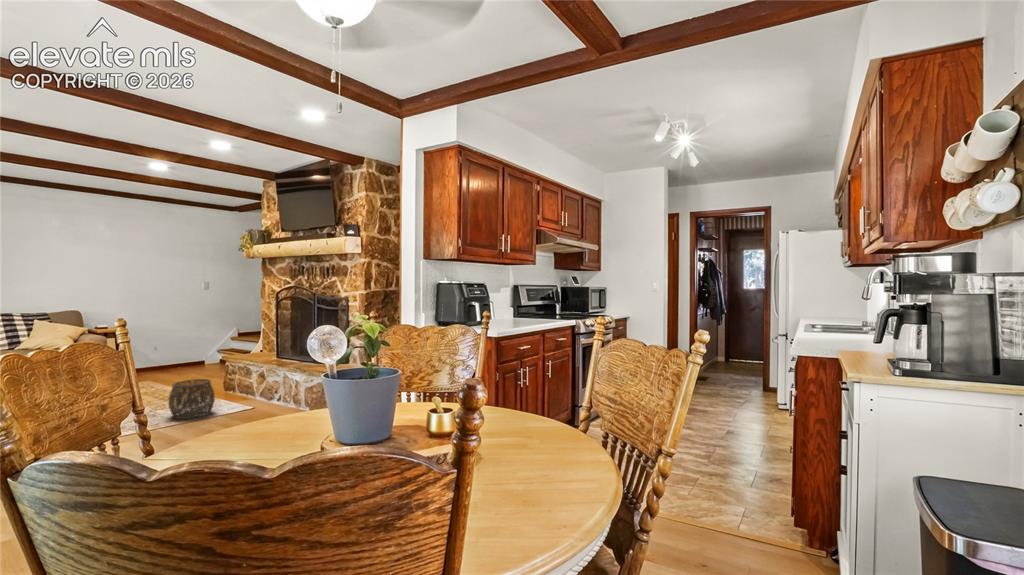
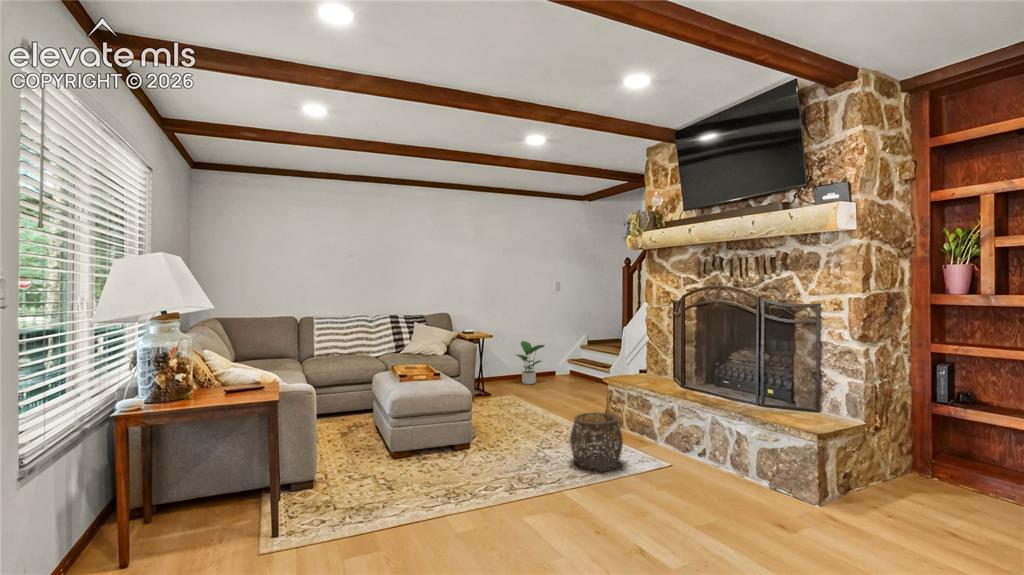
potted plant: none [161,333,192,371] -> present [517,341,544,384]

